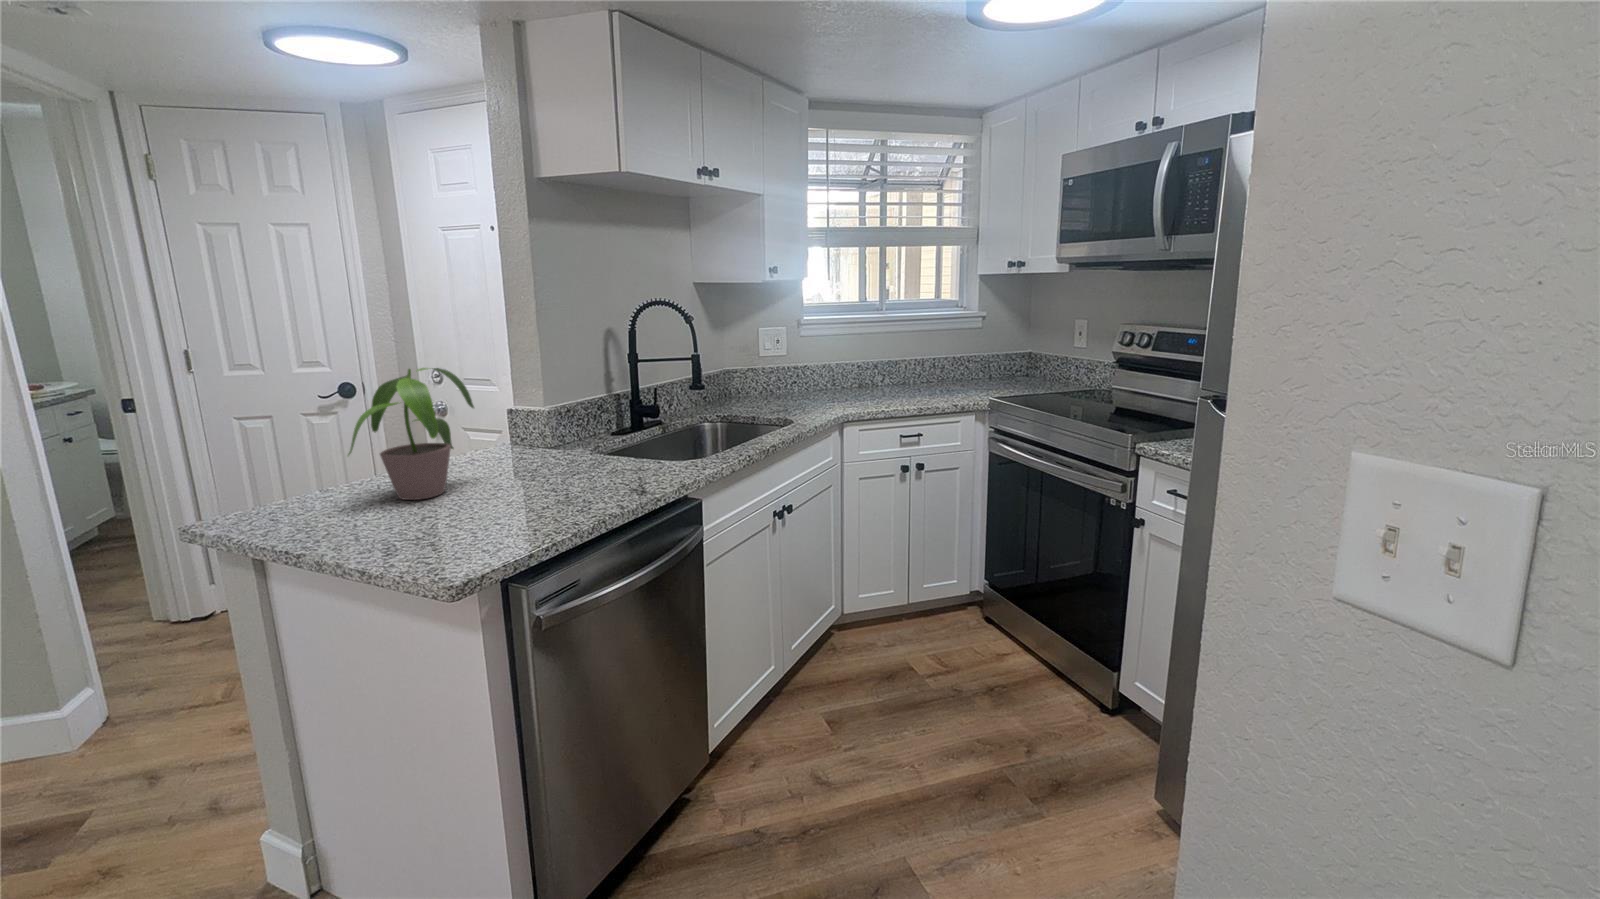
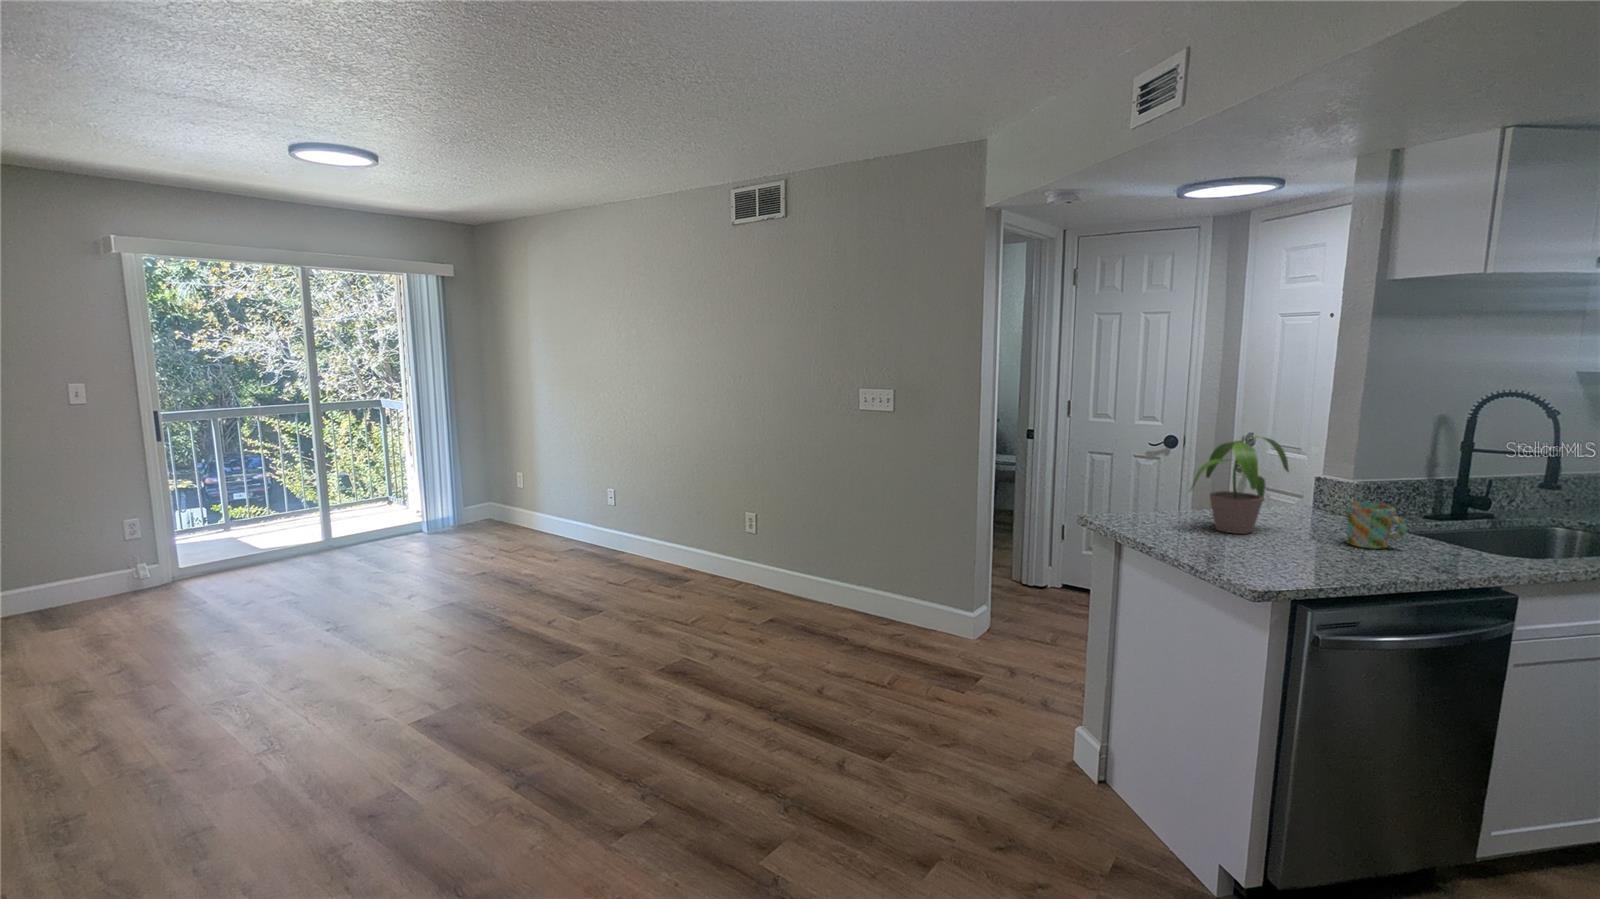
mug: none [542,429,603,482] -> present [1347,502,1407,549]

